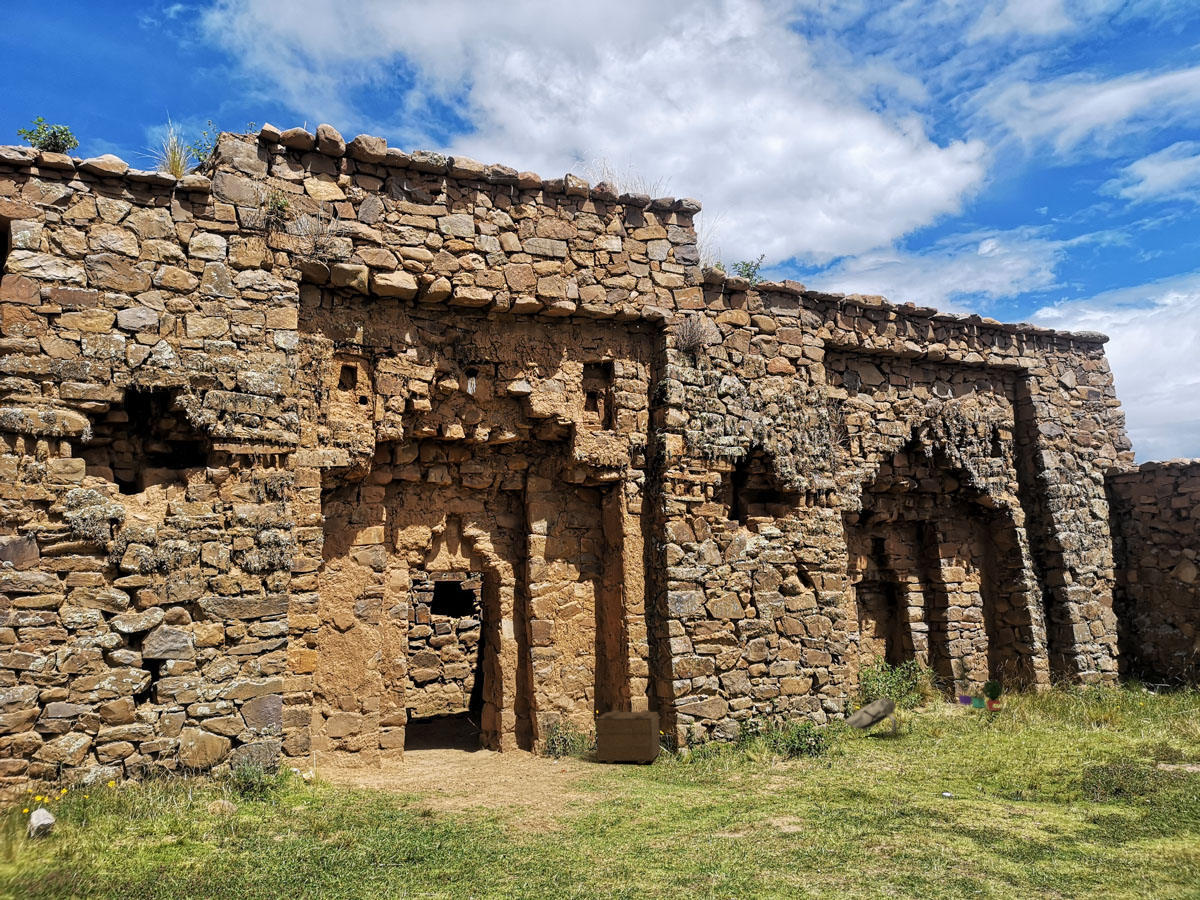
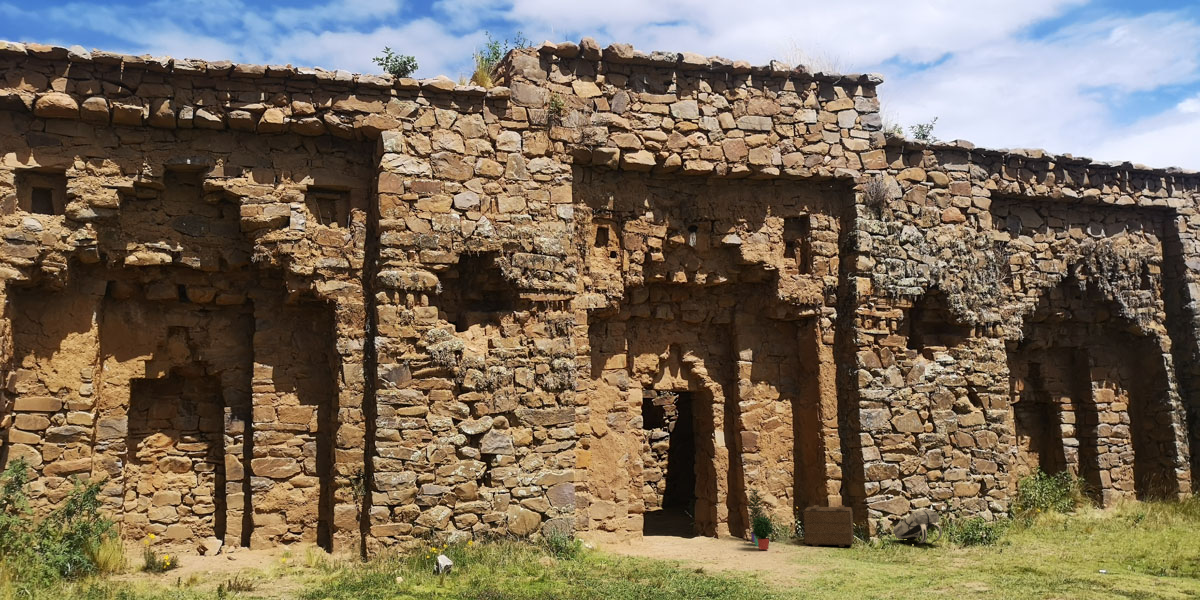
potted plant: present [955,656,1002,711] -> present [747,488,773,549]
backpack: present [845,698,901,737] -> present [893,510,942,545]

